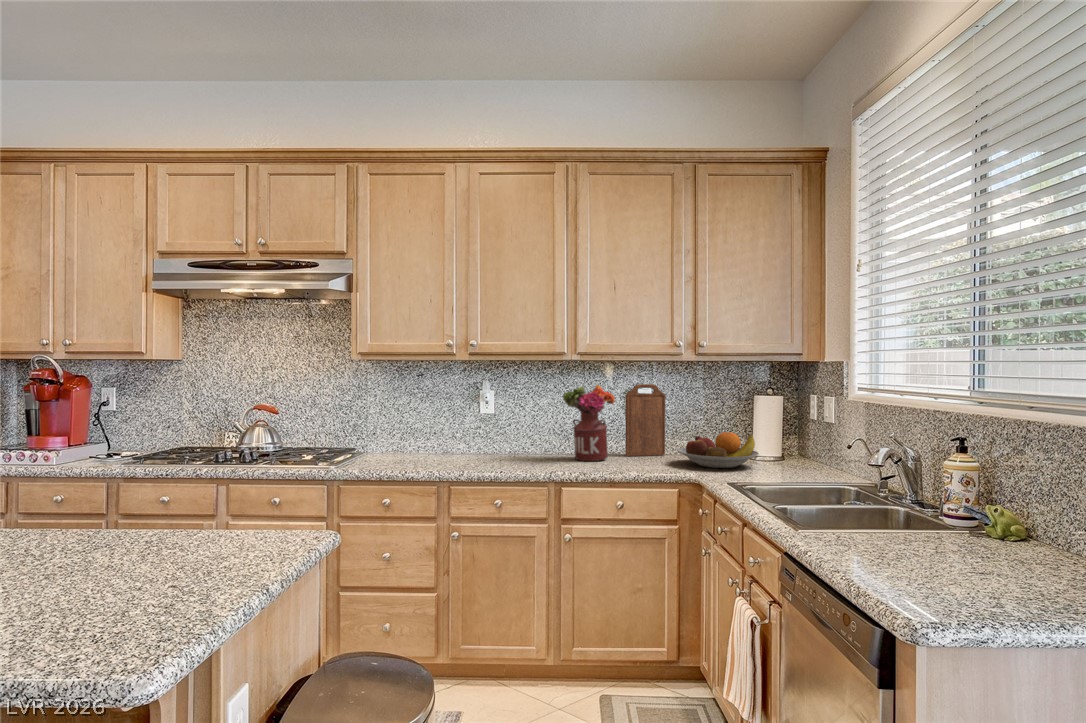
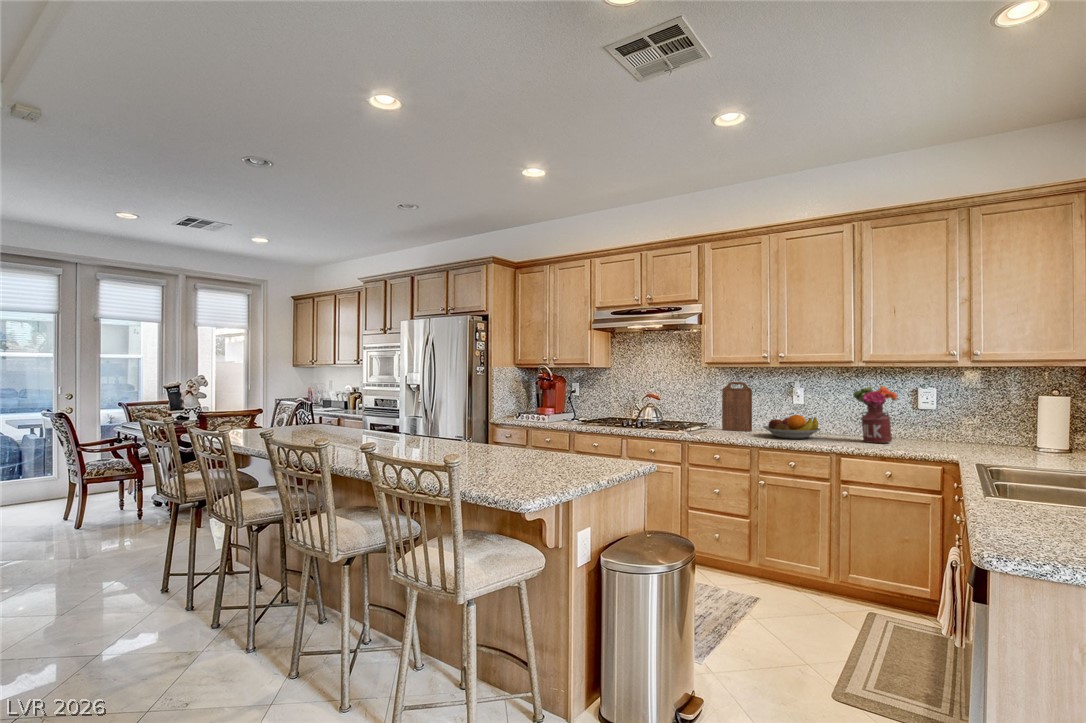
cutting board: present [625,384,665,456] -> present [722,382,752,431]
fruit bowl: present [678,432,759,468] -> present [763,415,821,439]

